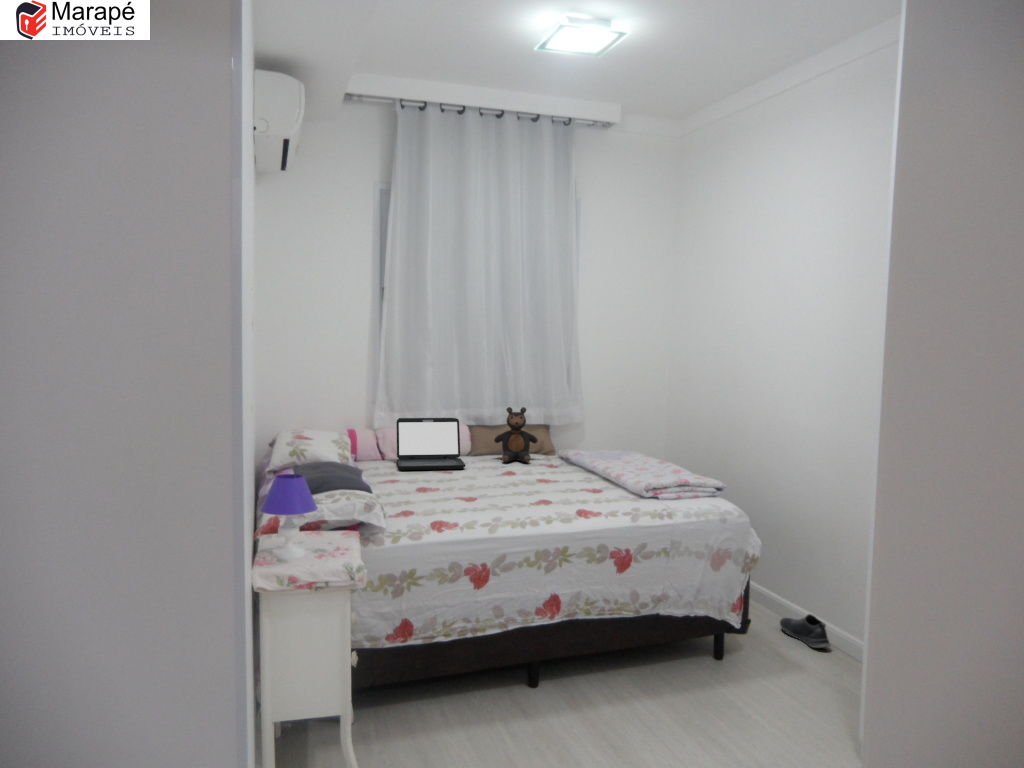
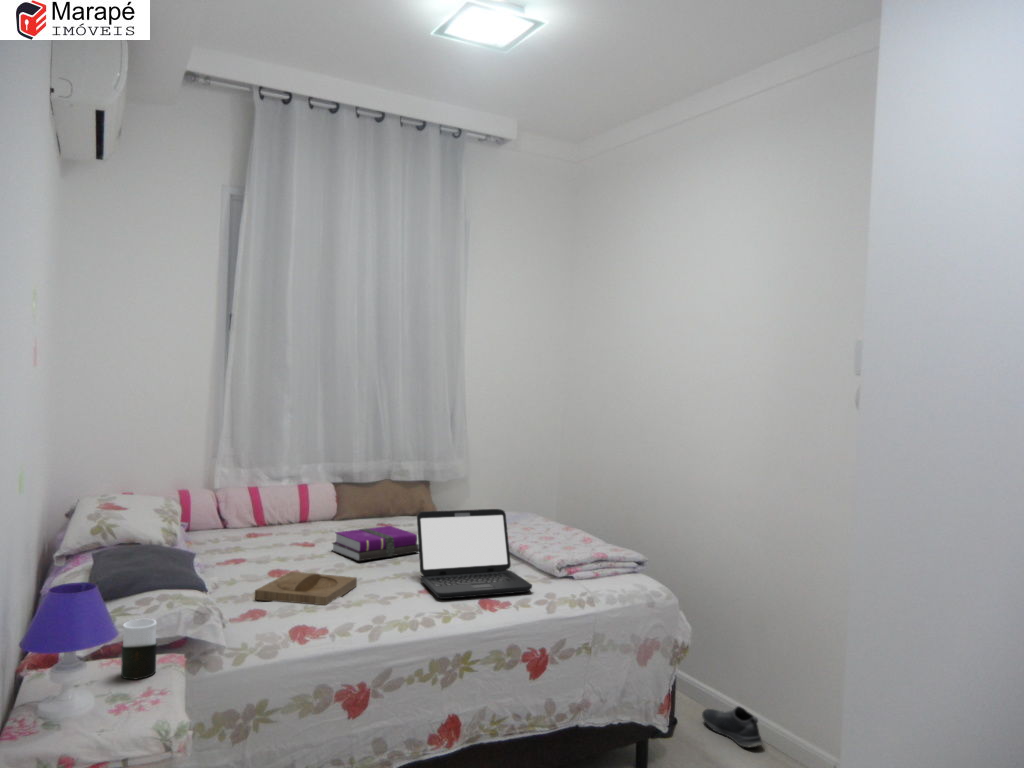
teddy bear: present [494,407,538,462] -> none [366,462,419,529]
laptop: present [396,418,465,470] -> present [417,509,532,599]
notebook: none [465,458,535,483] -> present [332,526,419,561]
tray: none [406,487,482,511] -> present [255,572,357,605]
cup: none [316,504,340,544] -> present [121,619,157,679]

